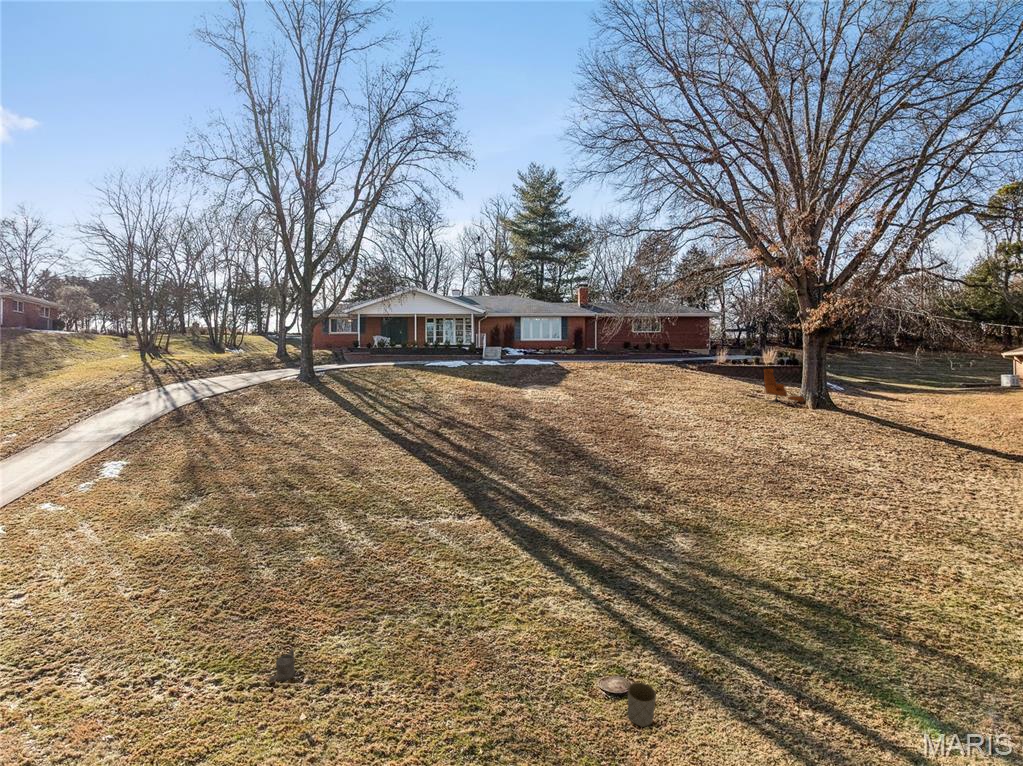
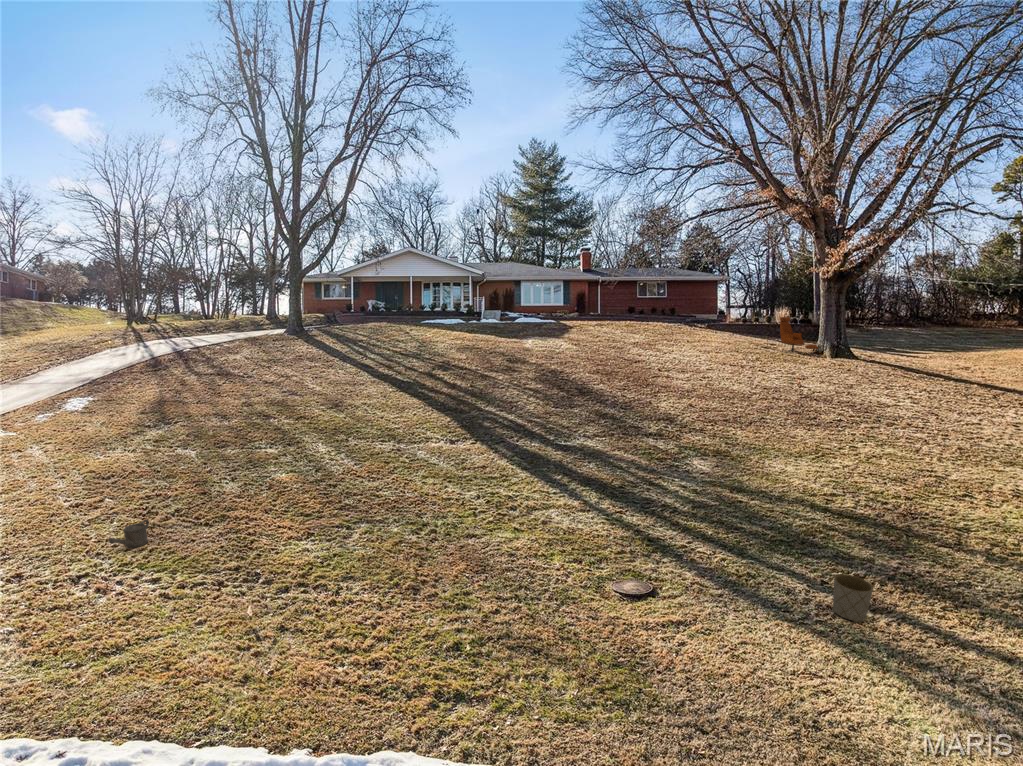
watering can: present [269,649,295,682] -> present [109,519,149,548]
planter: present [628,683,656,727] -> present [833,574,873,622]

